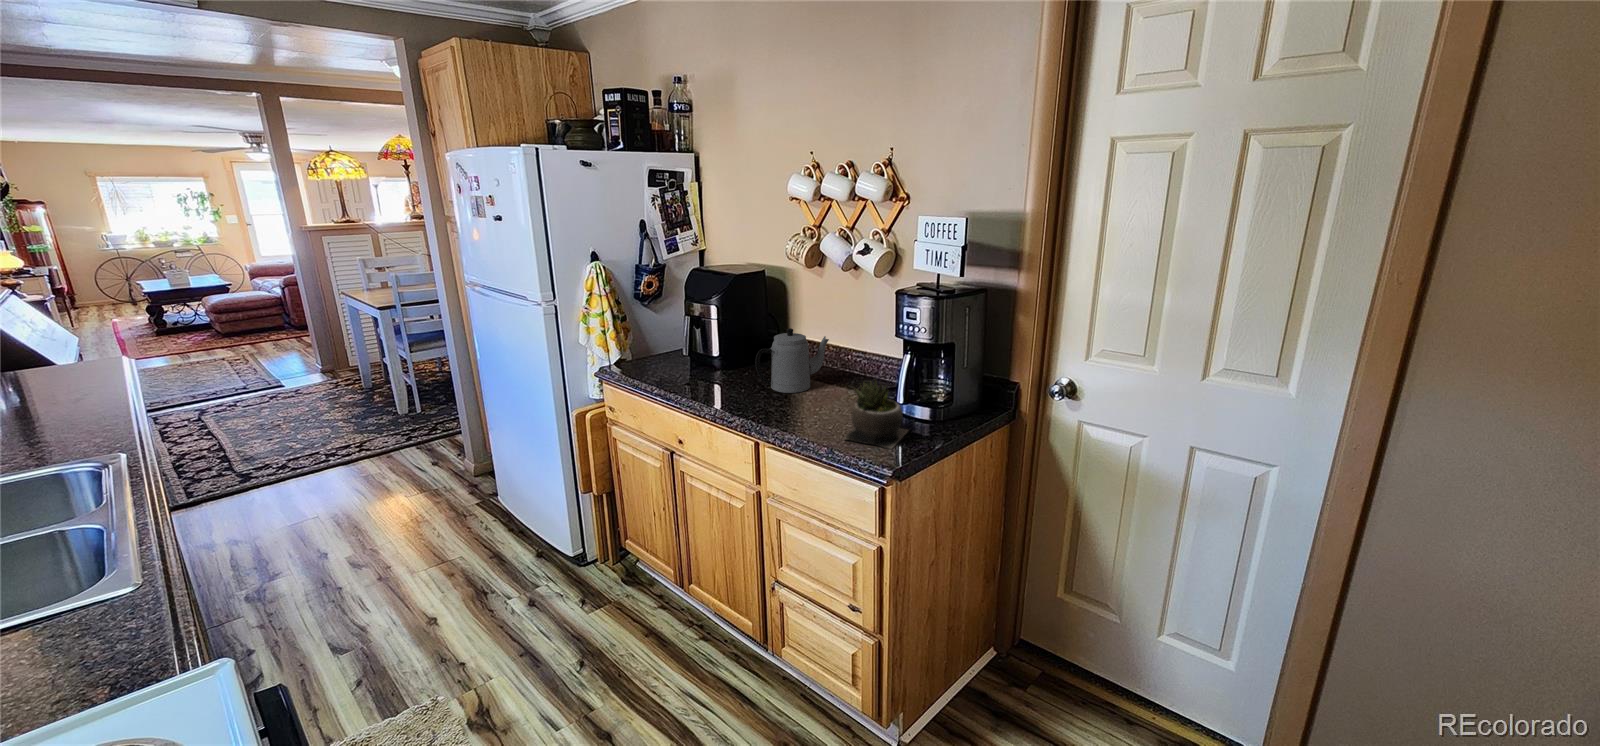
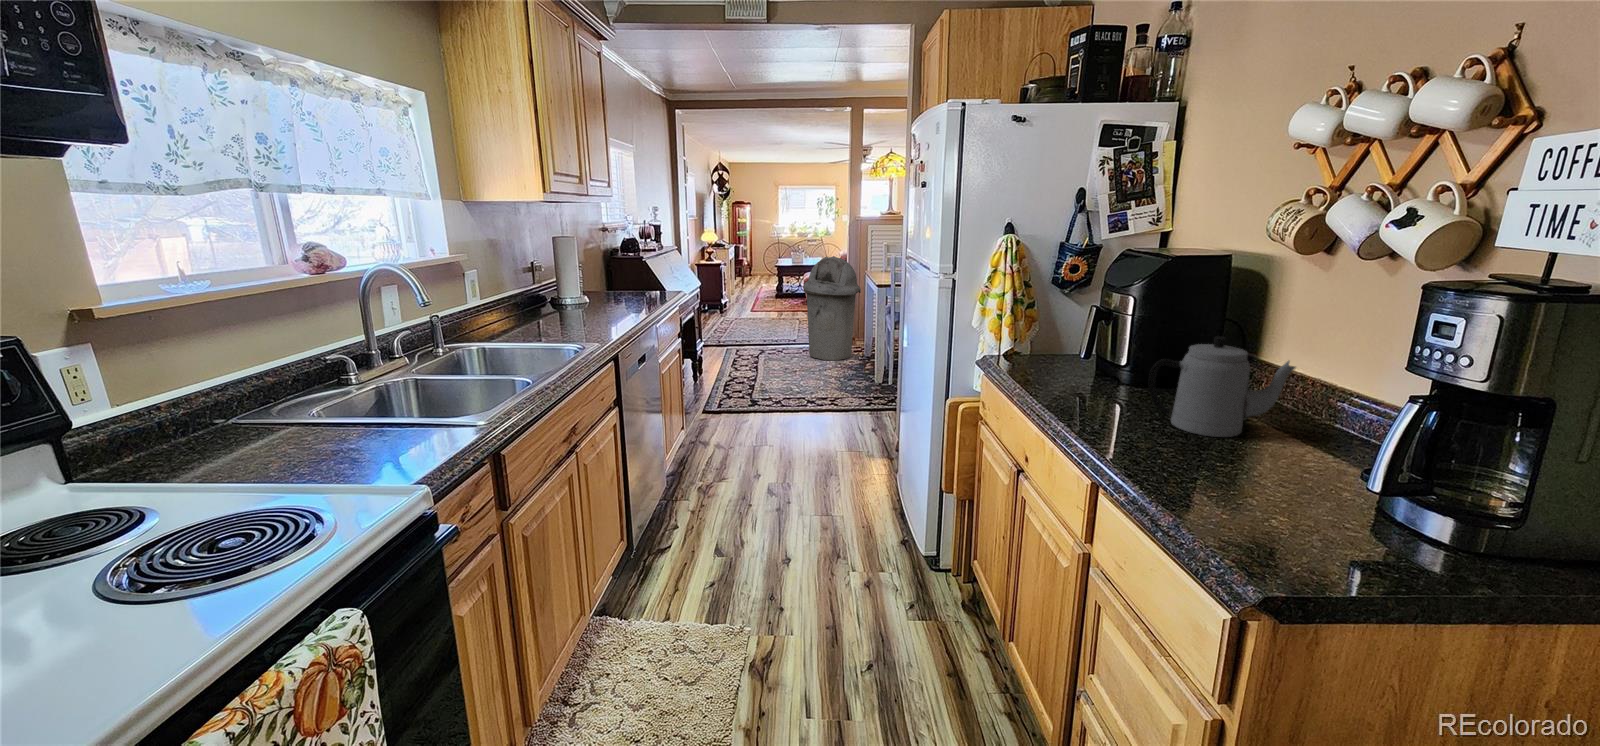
trash can: none [250,277,343,404] -> present [803,256,861,361]
succulent plant: present [843,381,908,449] -> none [1215,429,1383,564]

